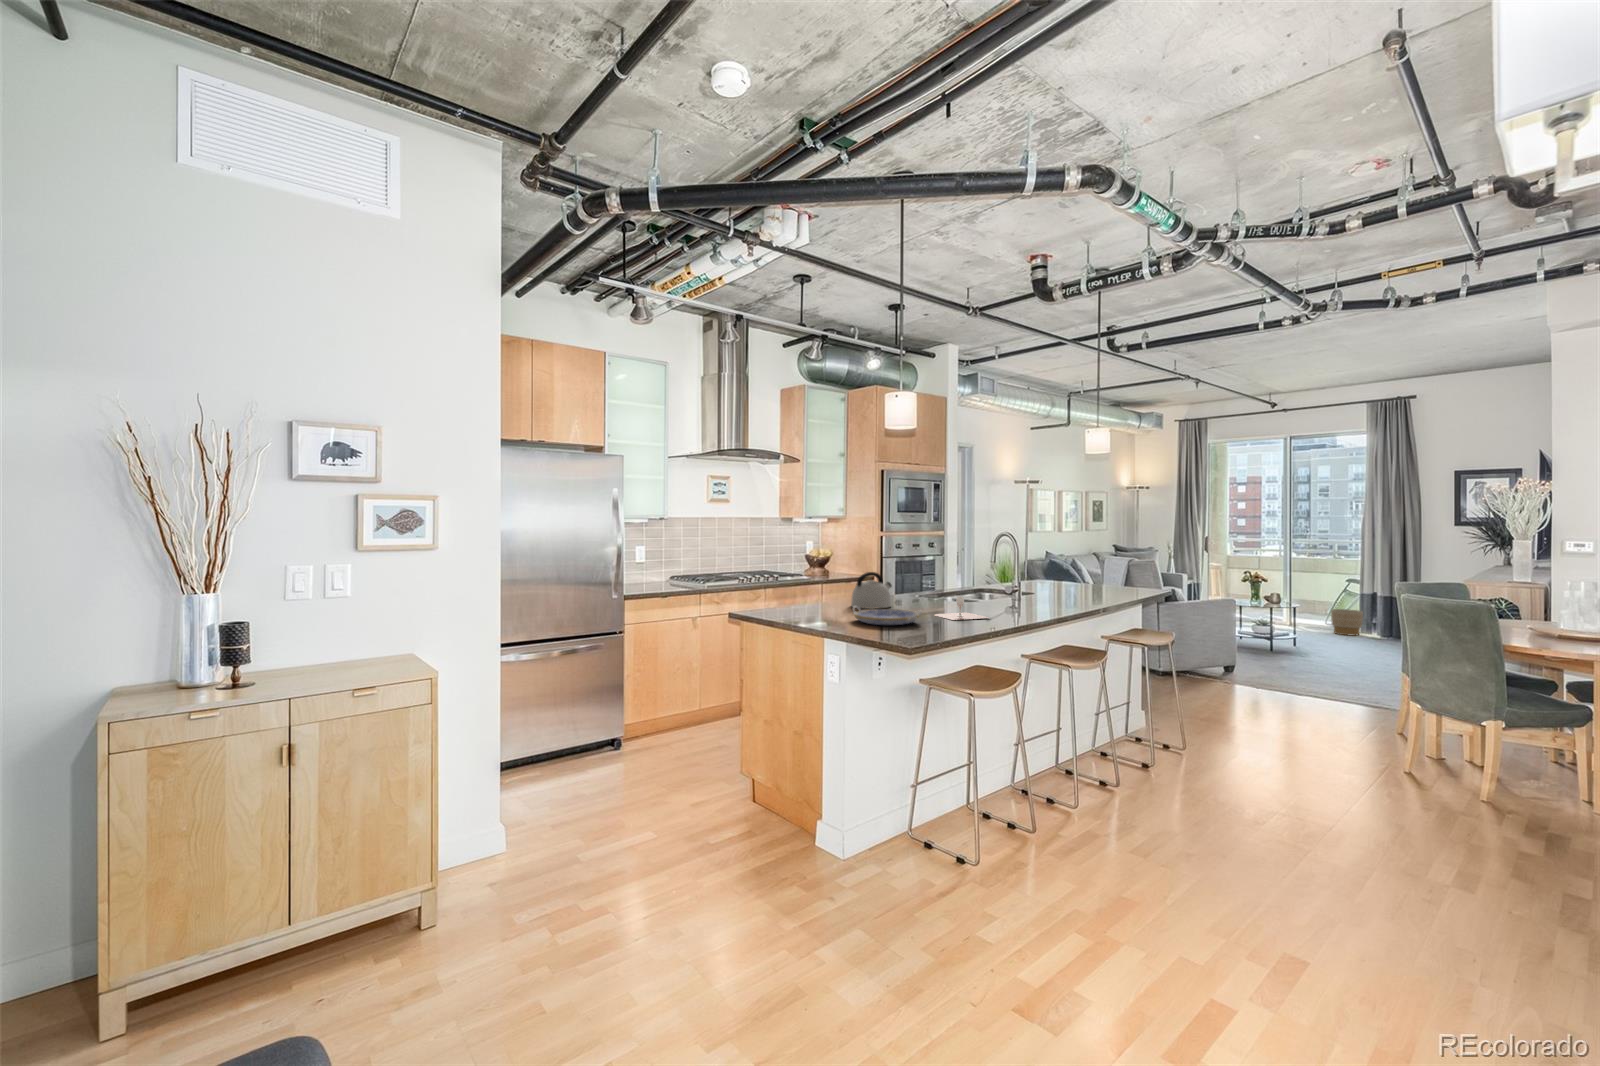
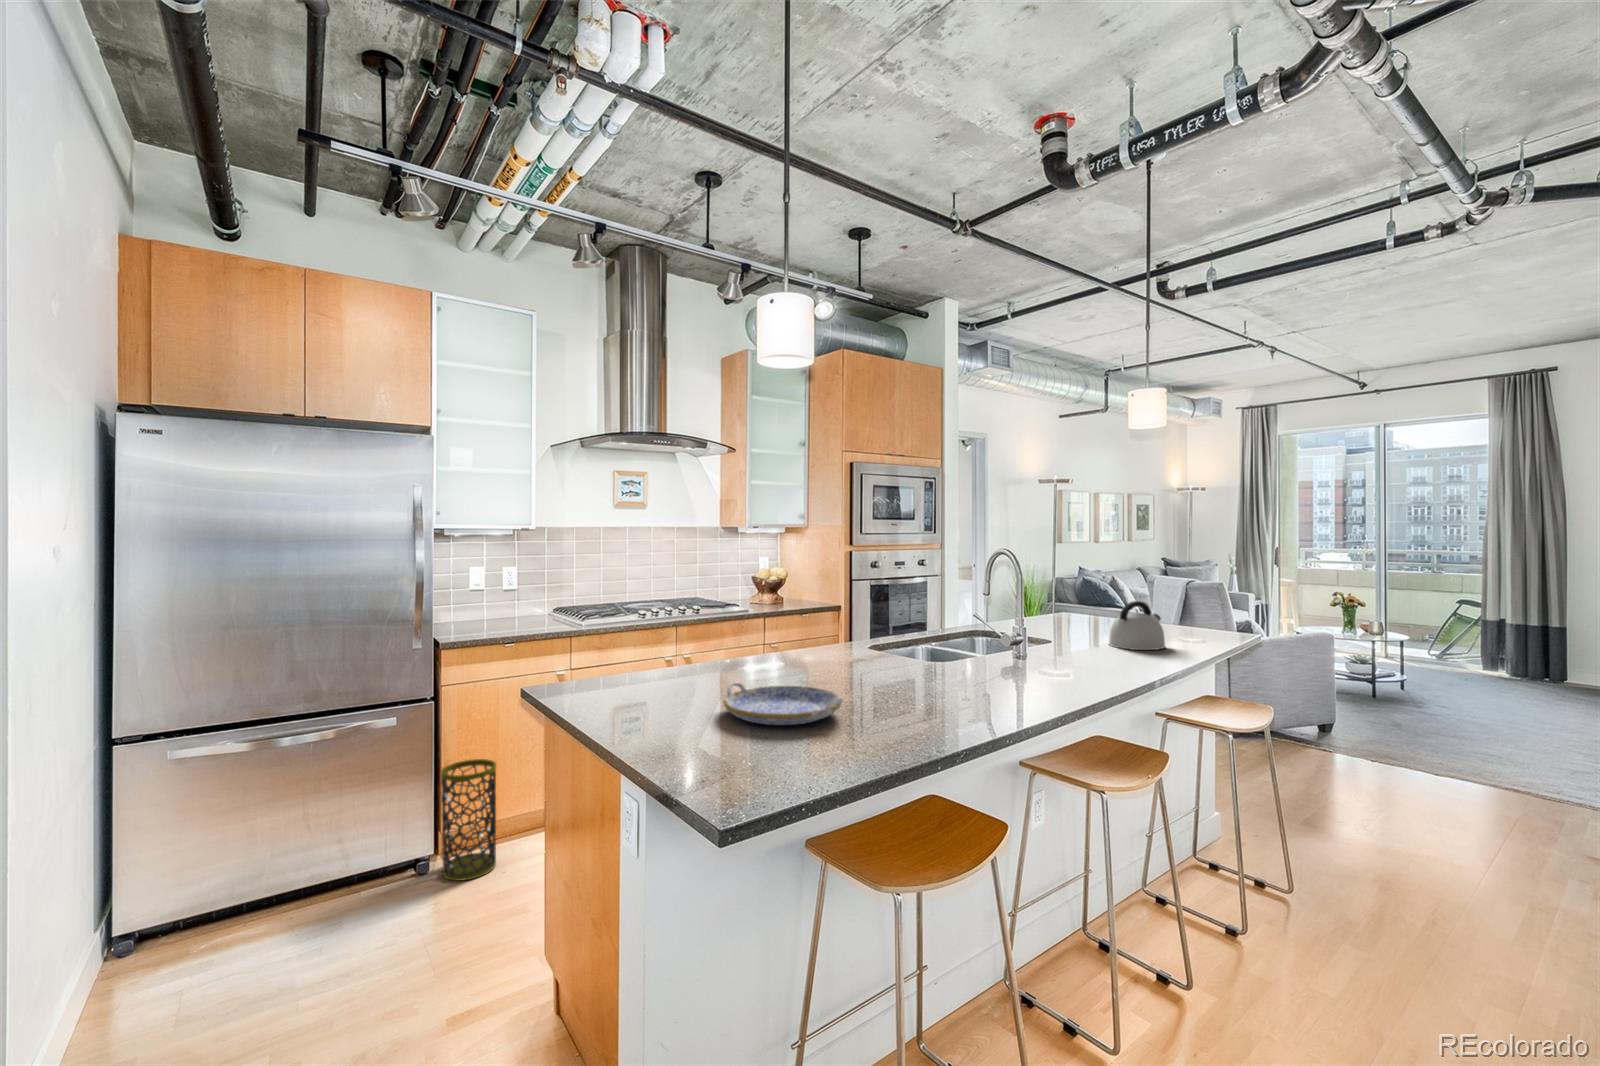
kettle: present [851,572,892,609] -> present [1109,601,1165,650]
wine glass: present [935,597,989,620] -> none [874,663,973,709]
planter: present [1331,609,1363,636] -> none [1445,640,1488,675]
trash can: none [625,675,660,752] -> present [441,759,496,881]

